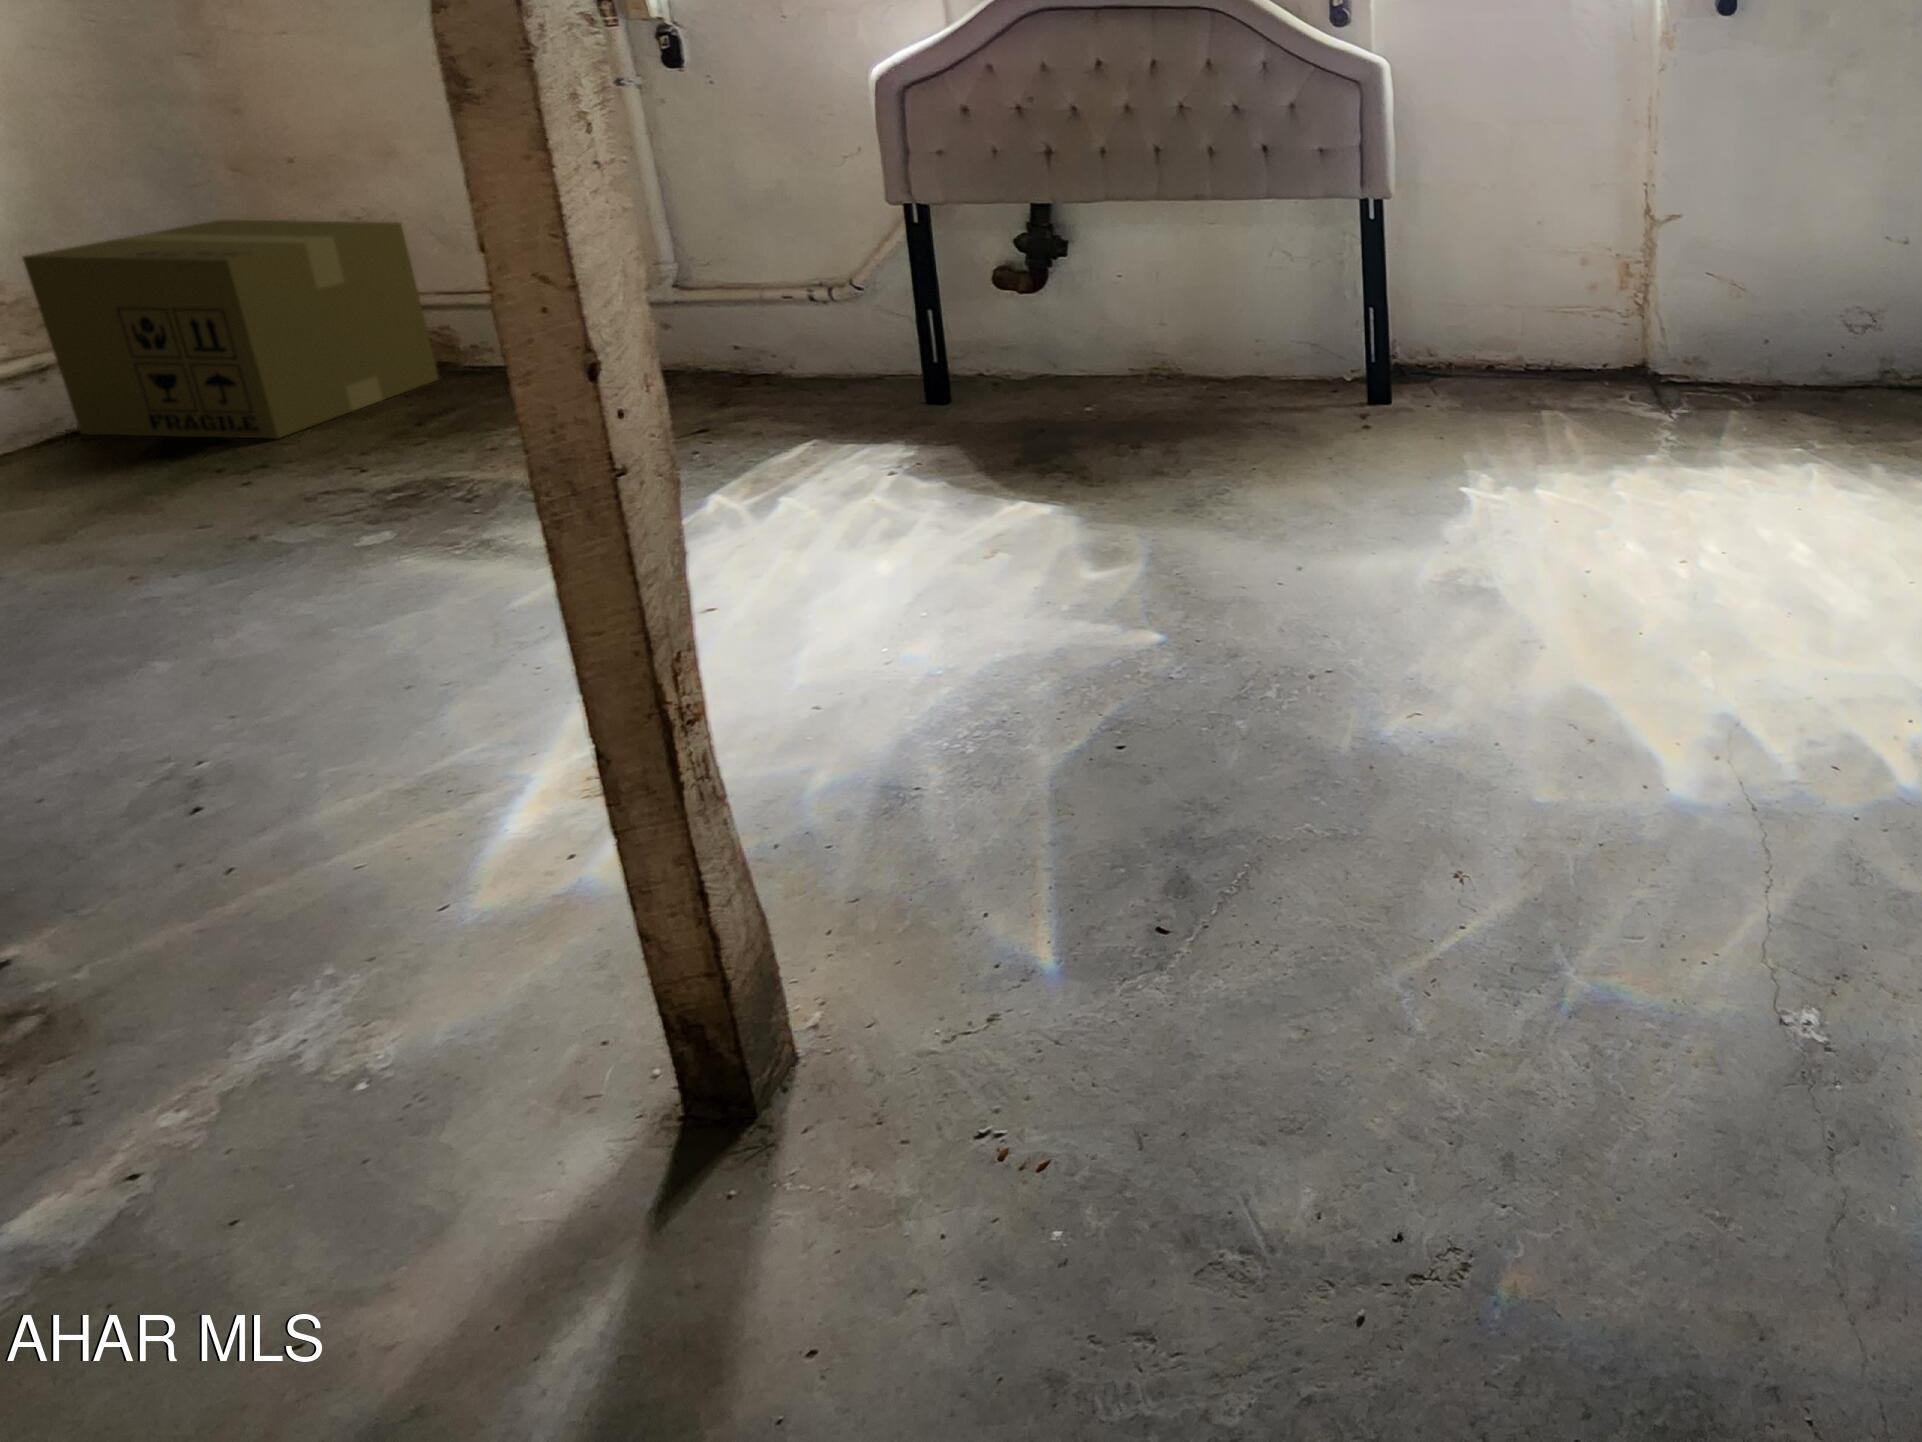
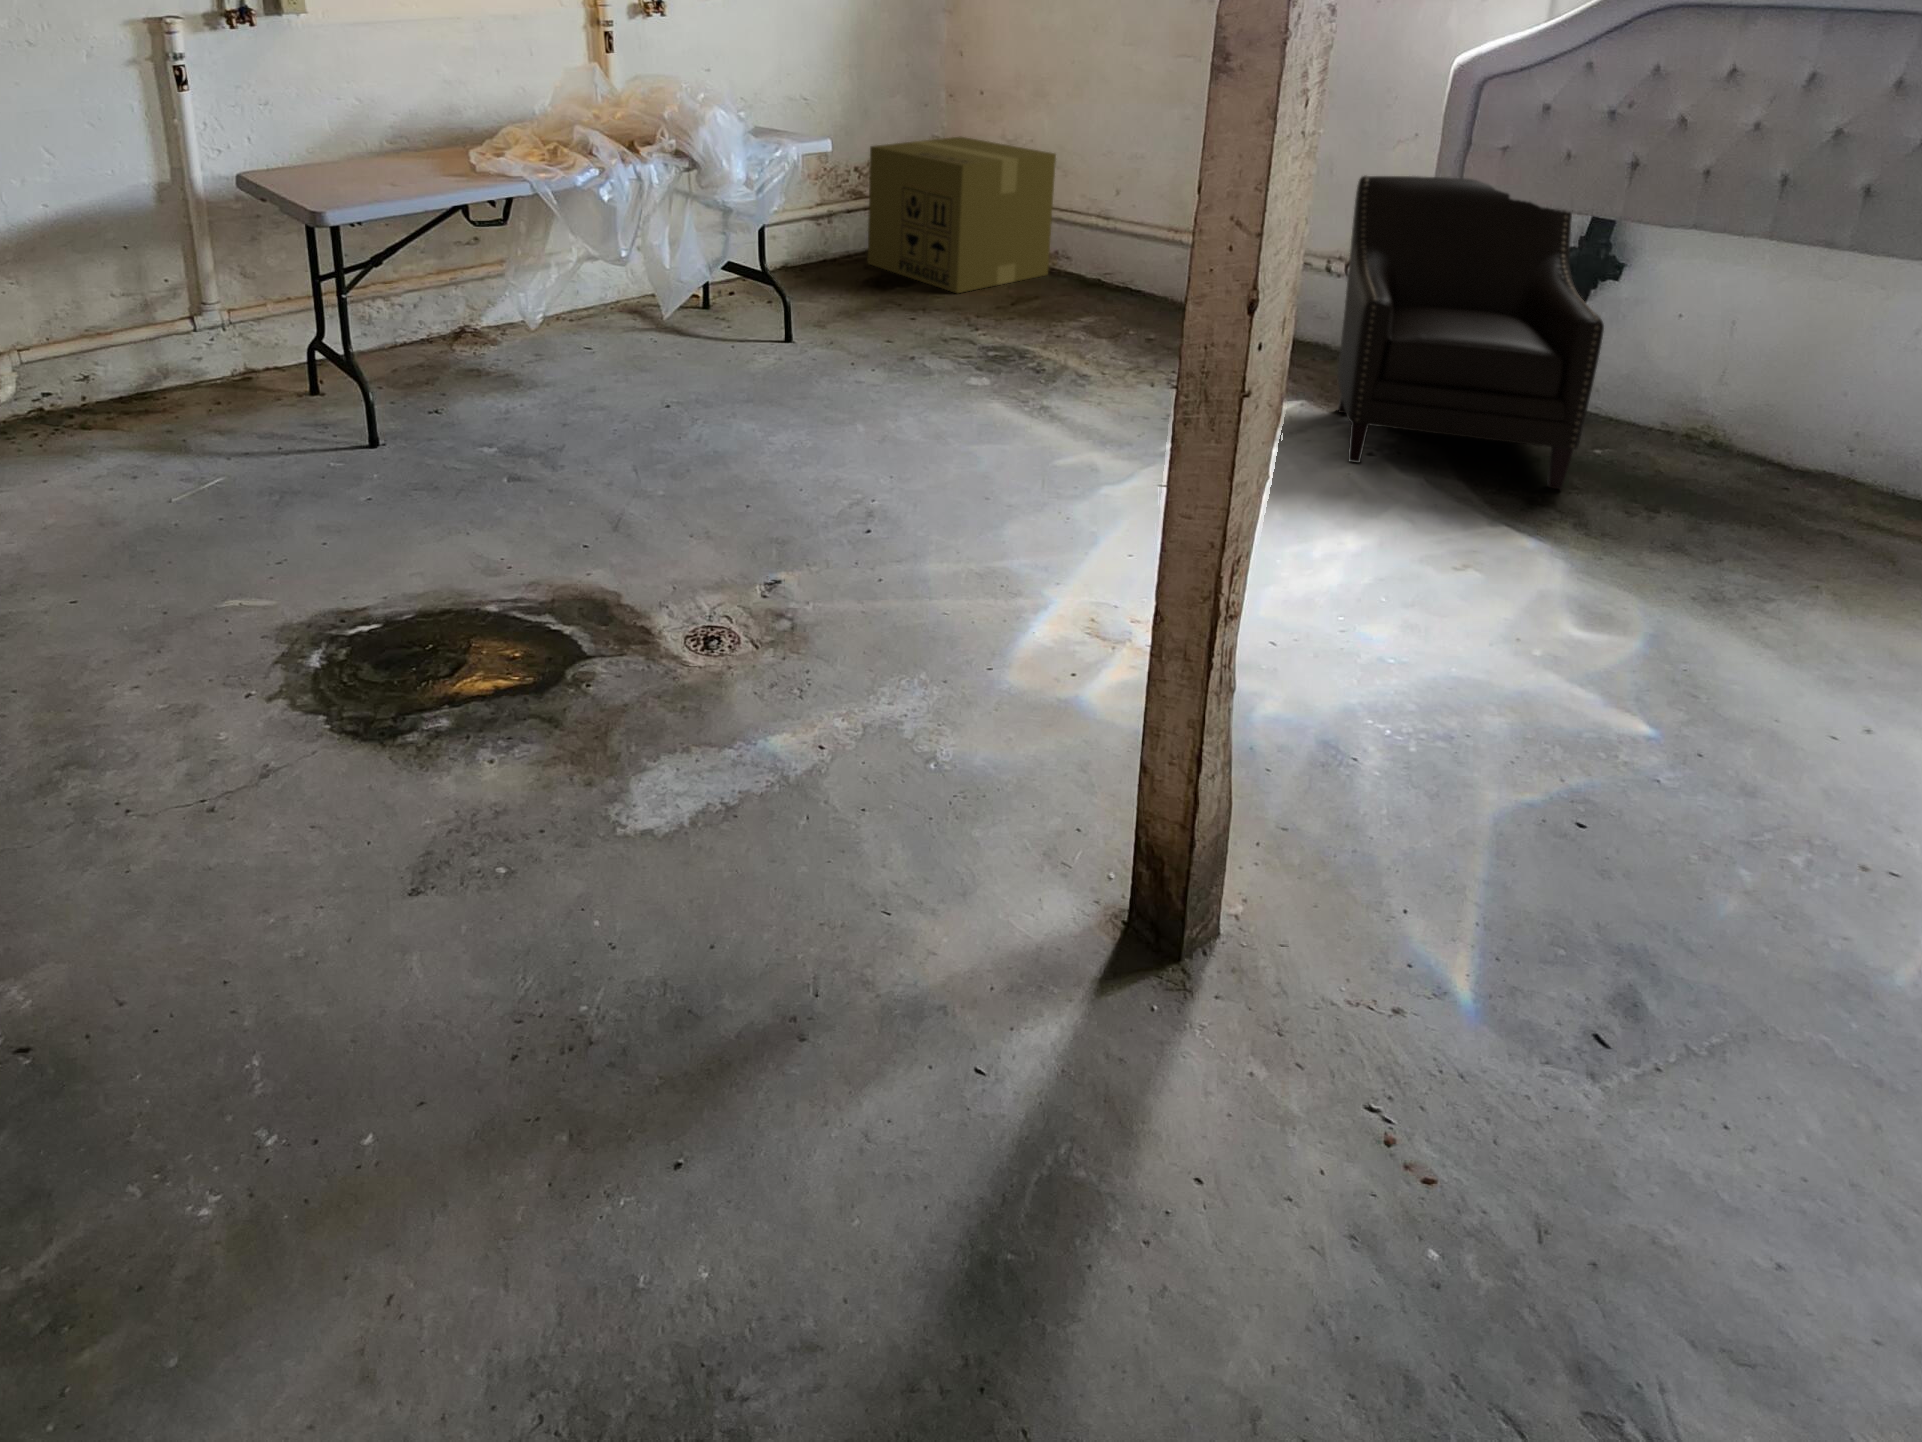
chair: none [804,179,1069,490] -> present [1338,176,1604,489]

